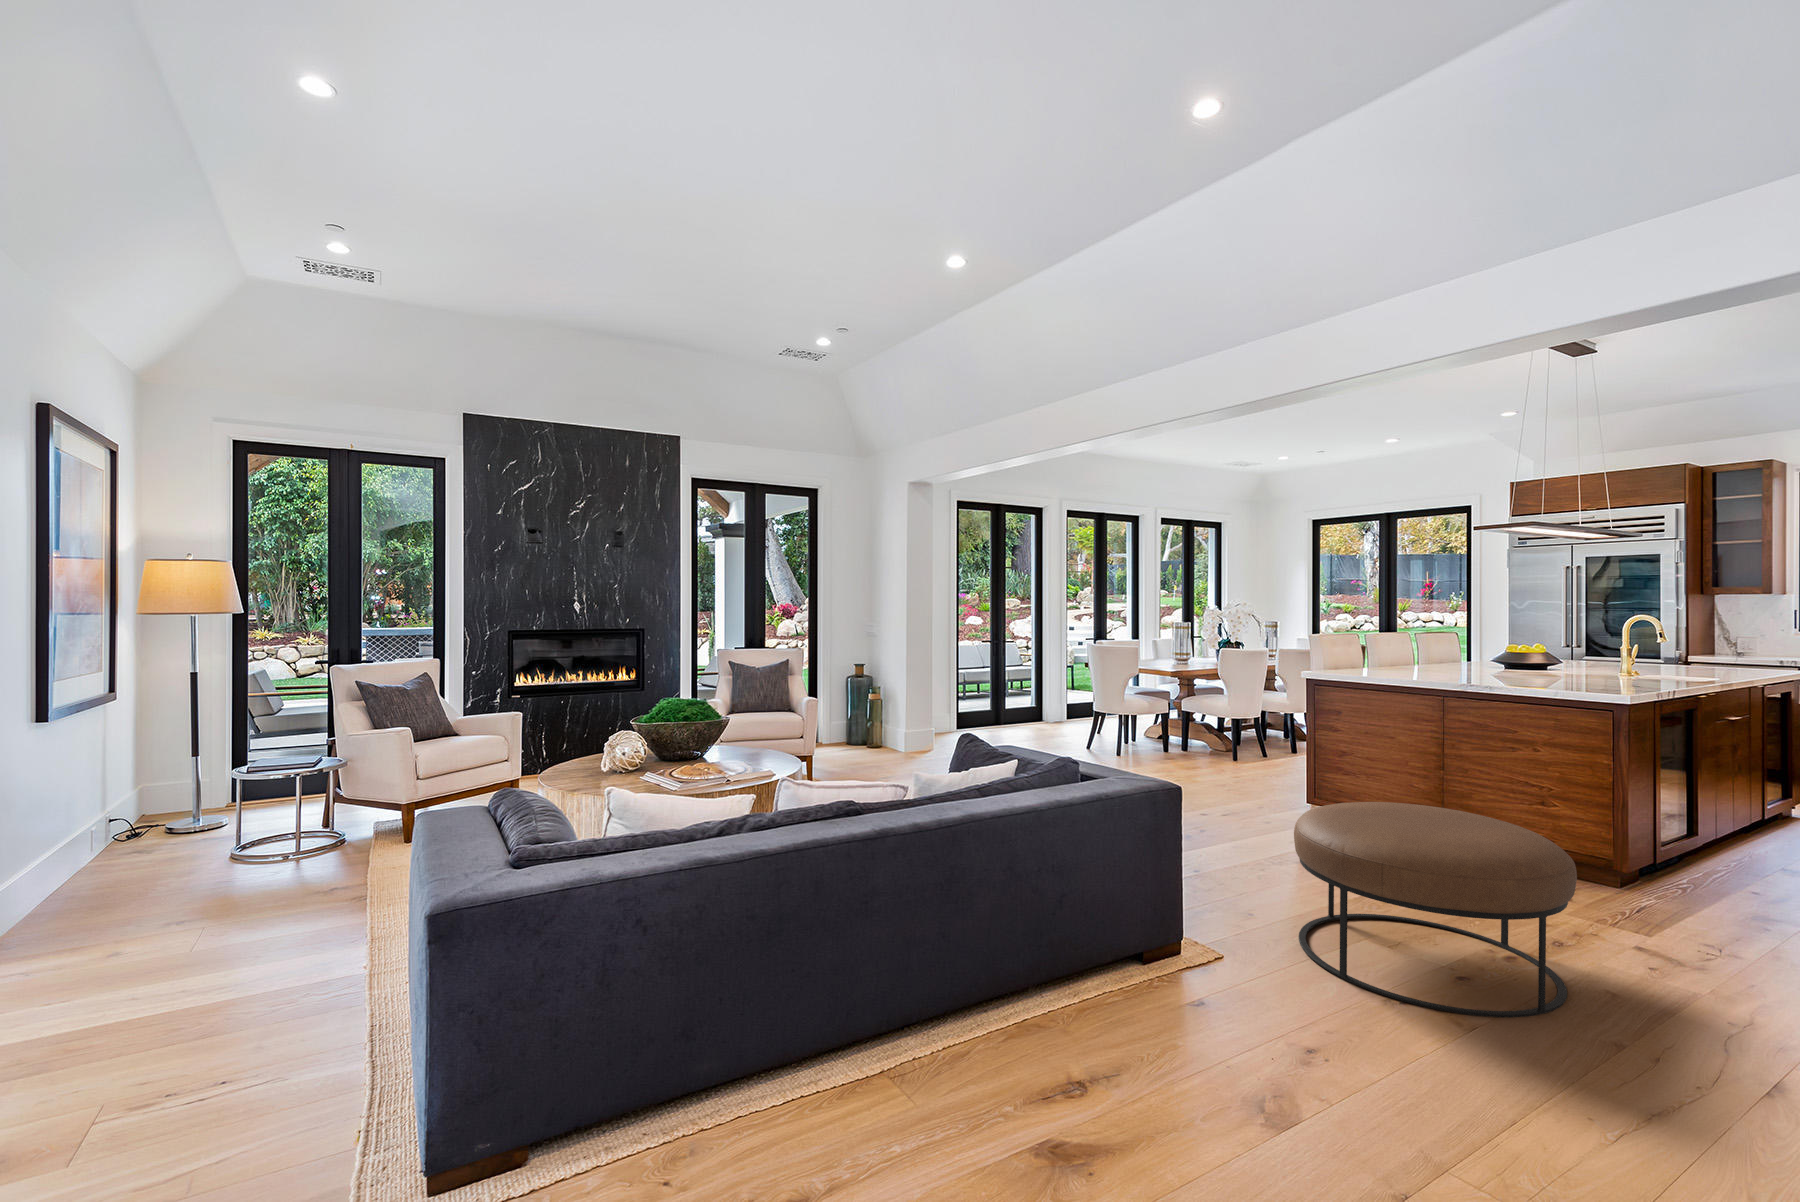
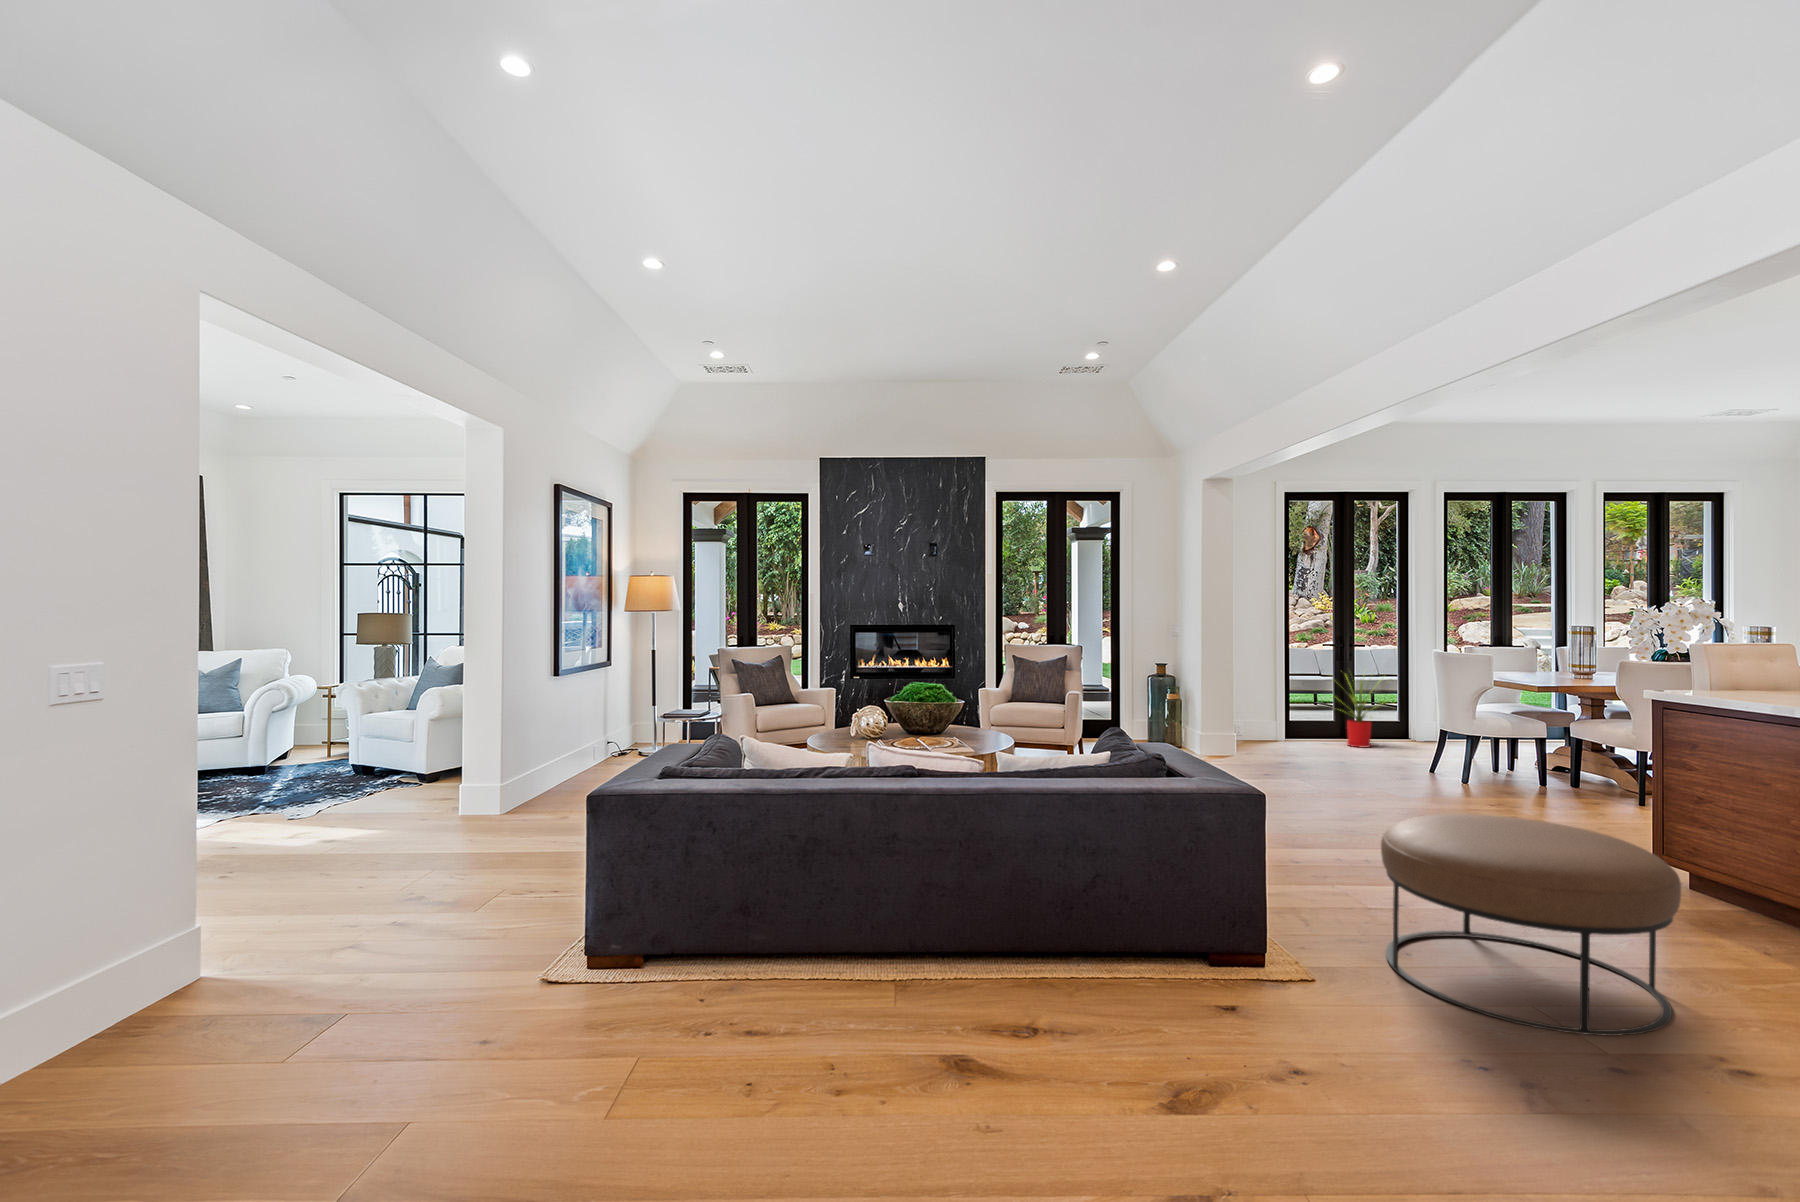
house plant: none [990,658,1045,731] -> present [1337,680,1383,748]

